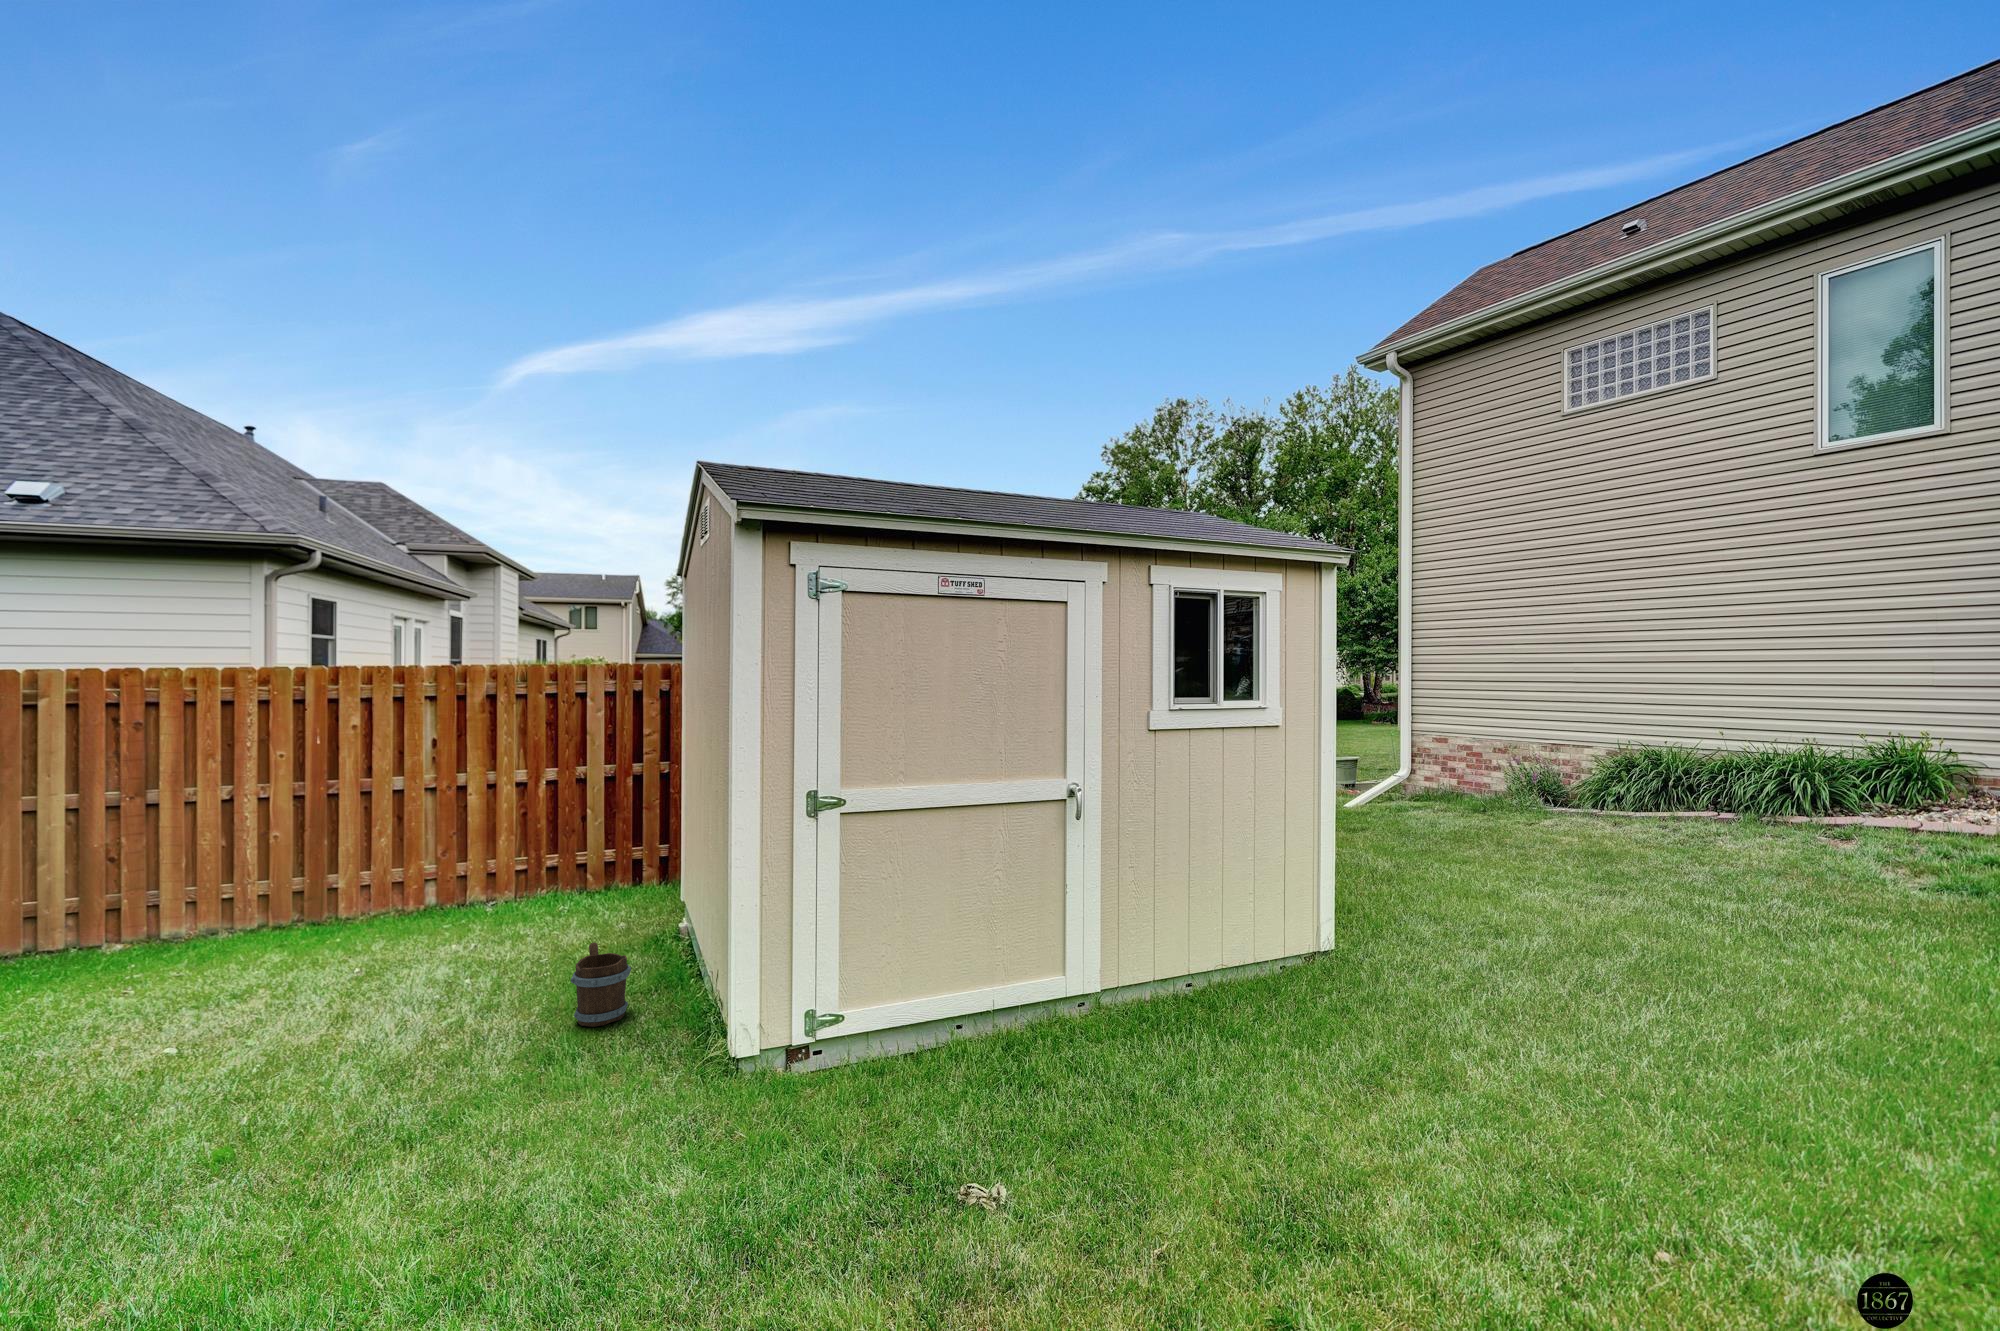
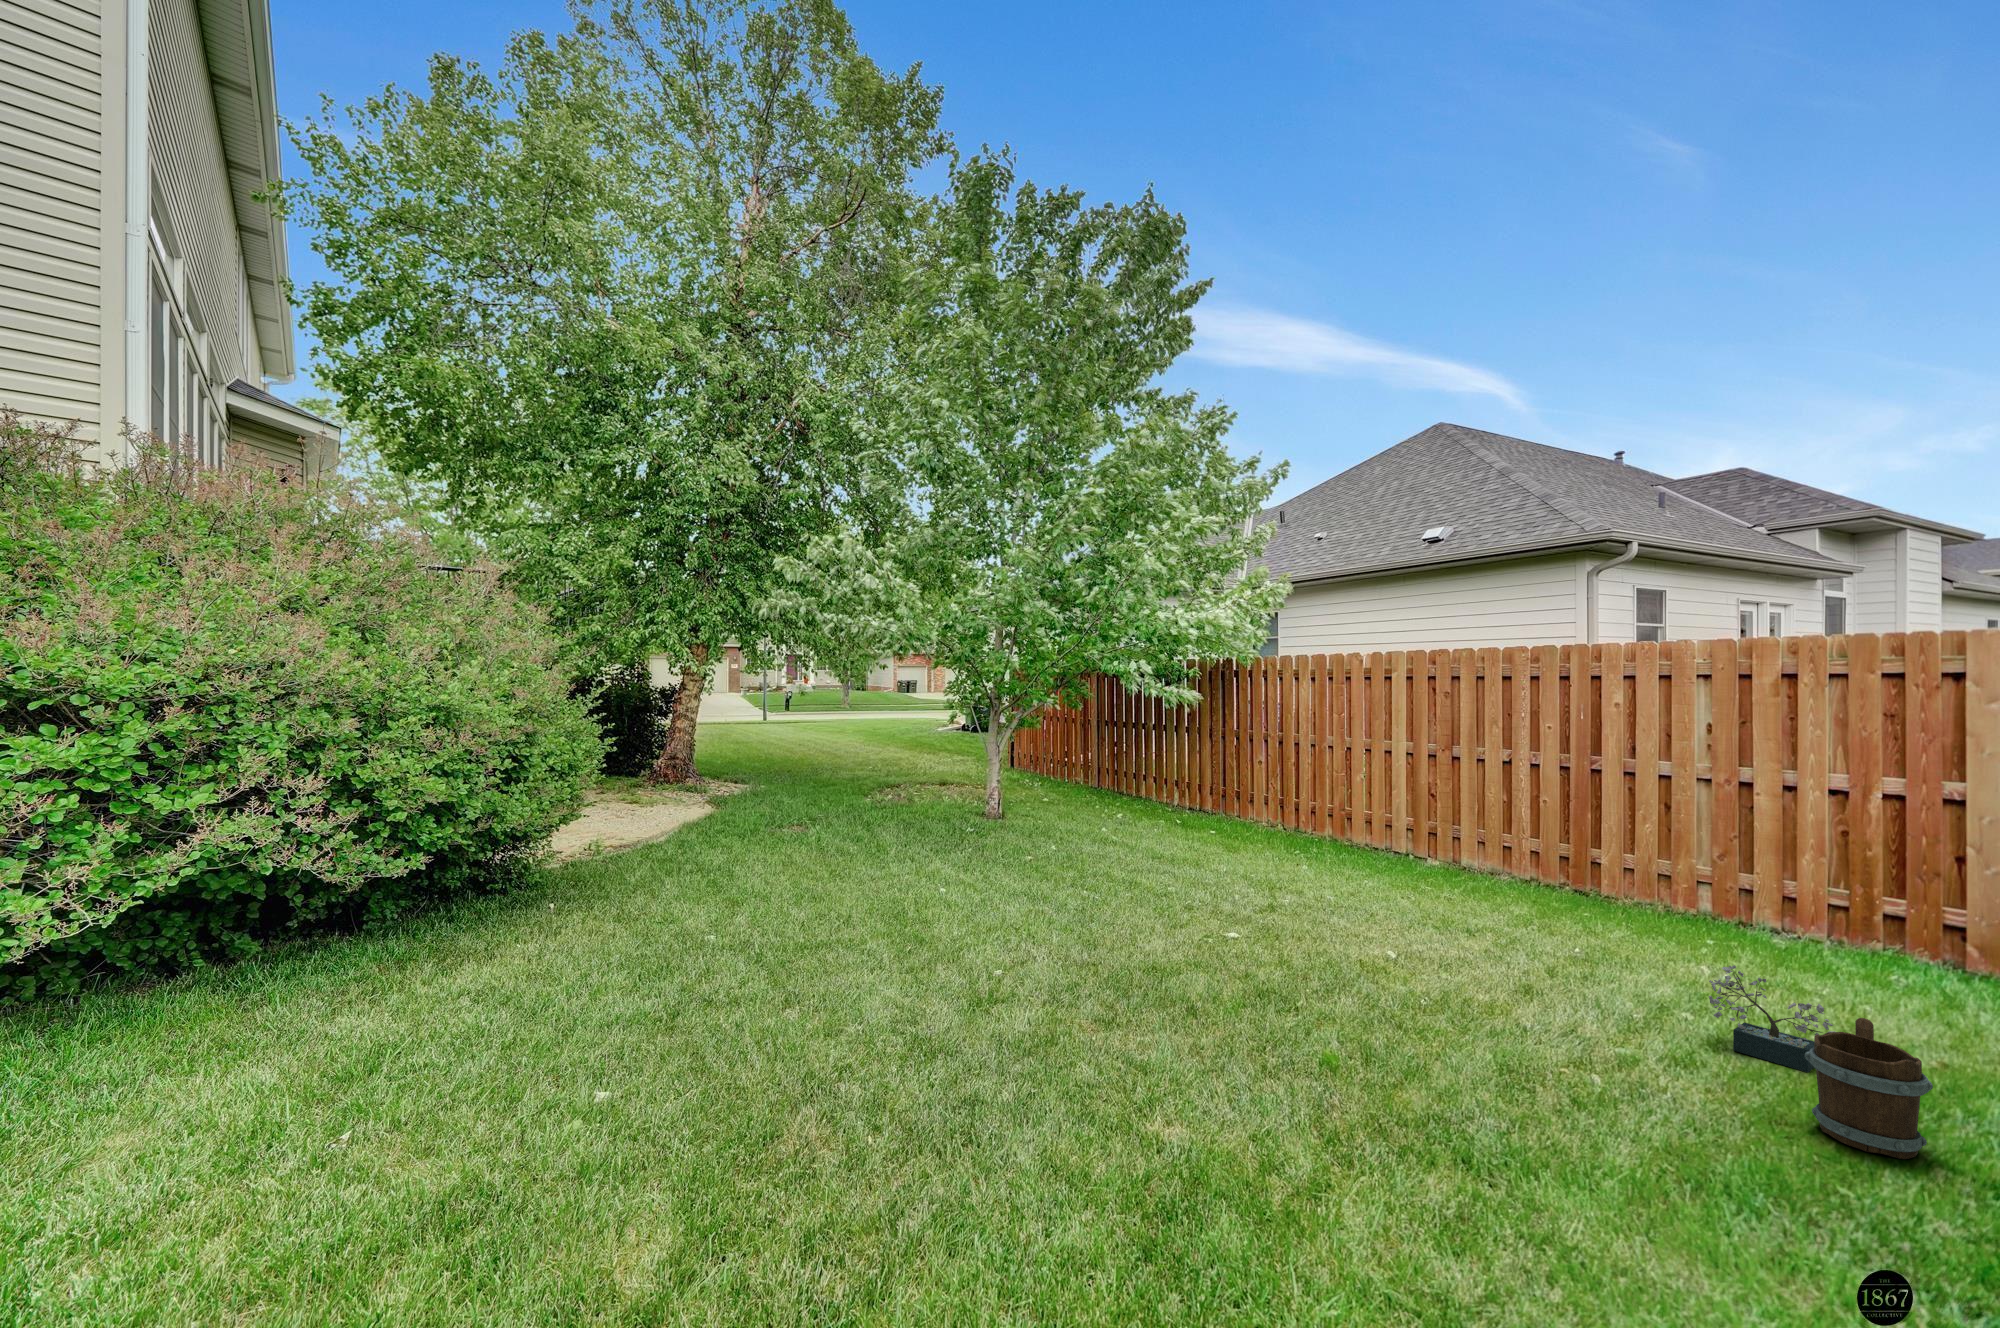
decorative plant: none [491,937,570,1001] -> present [1709,965,1834,1073]

